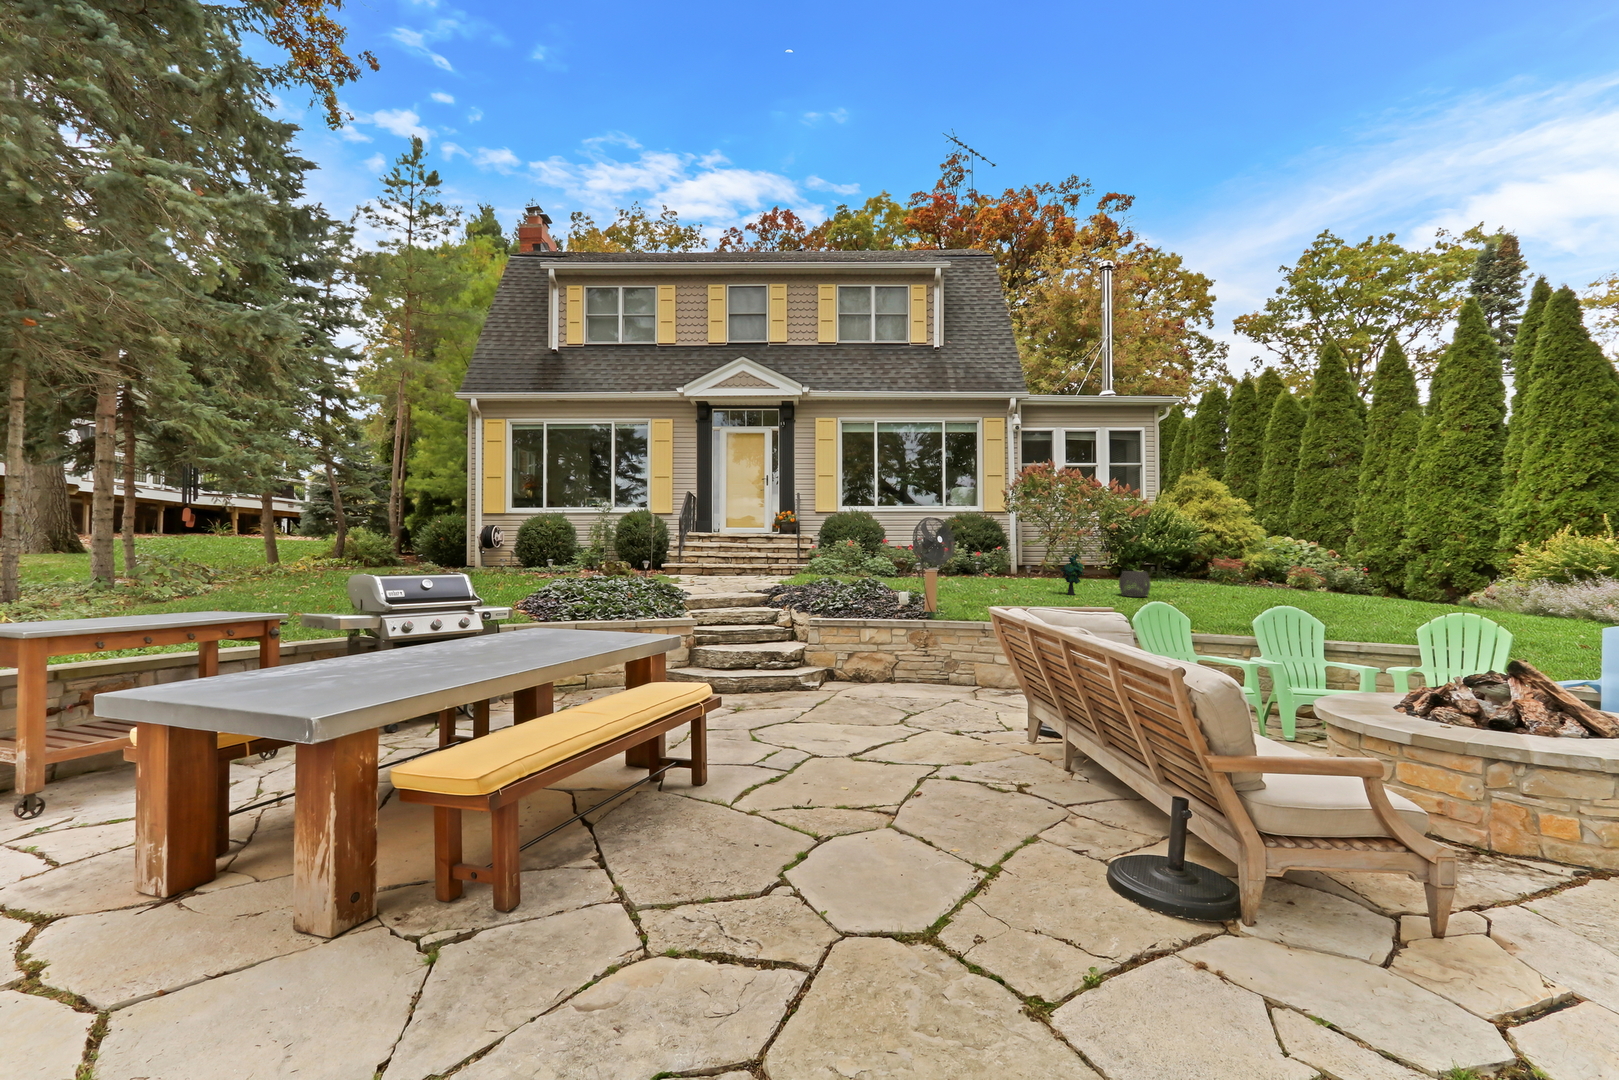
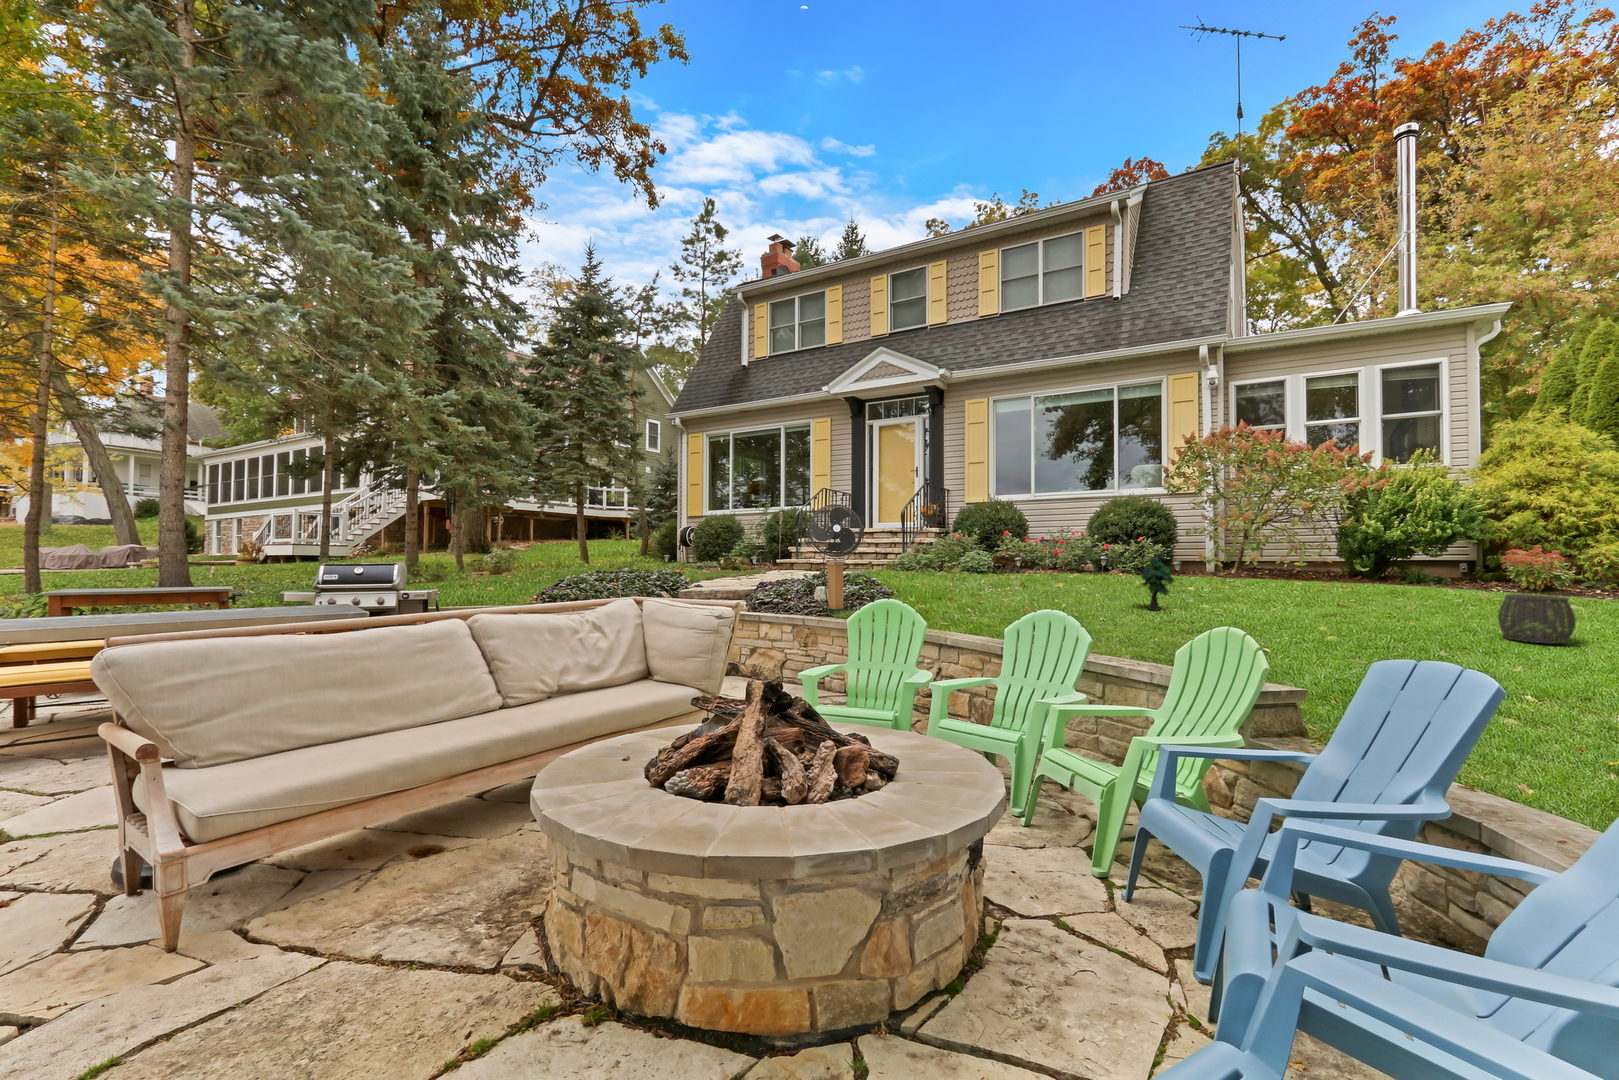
woven basket: present [1119,571,1150,597] -> present [1498,594,1576,644]

